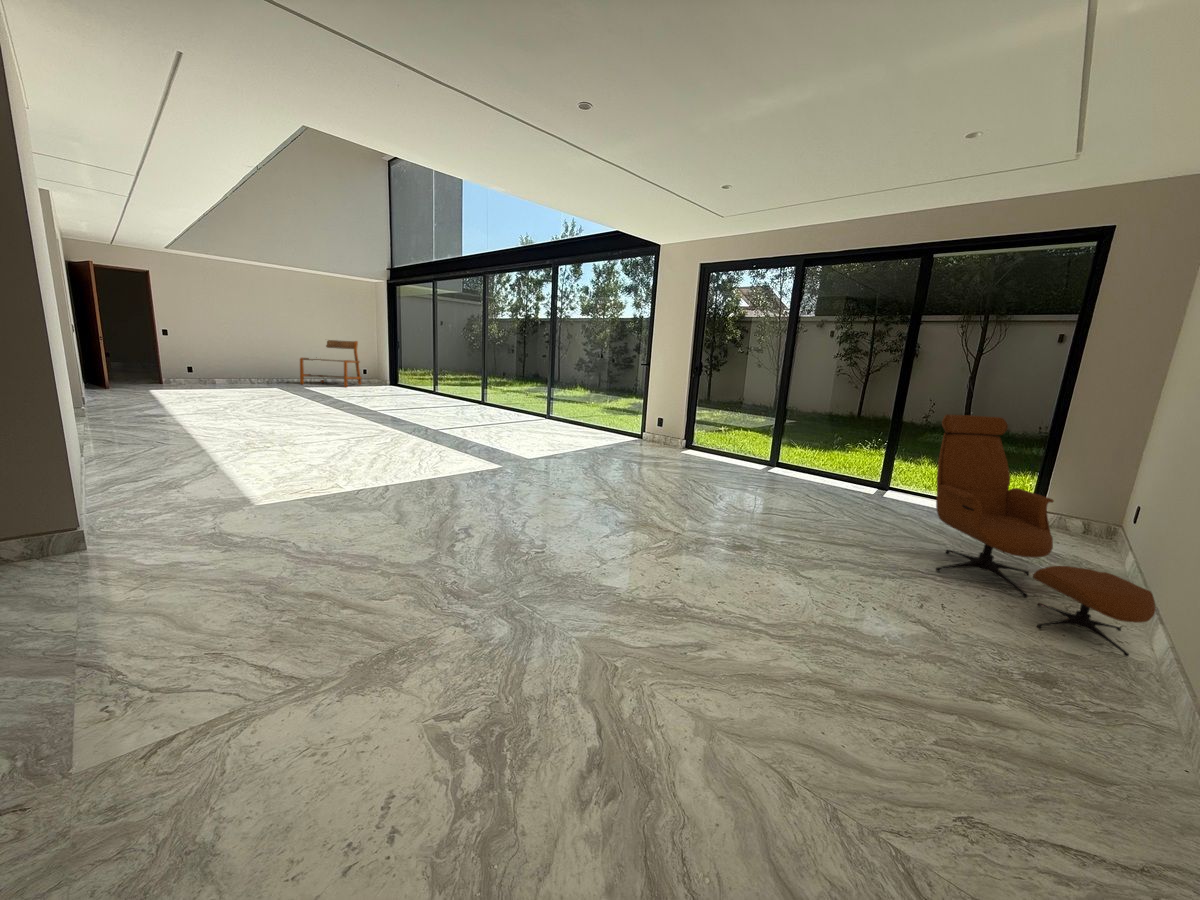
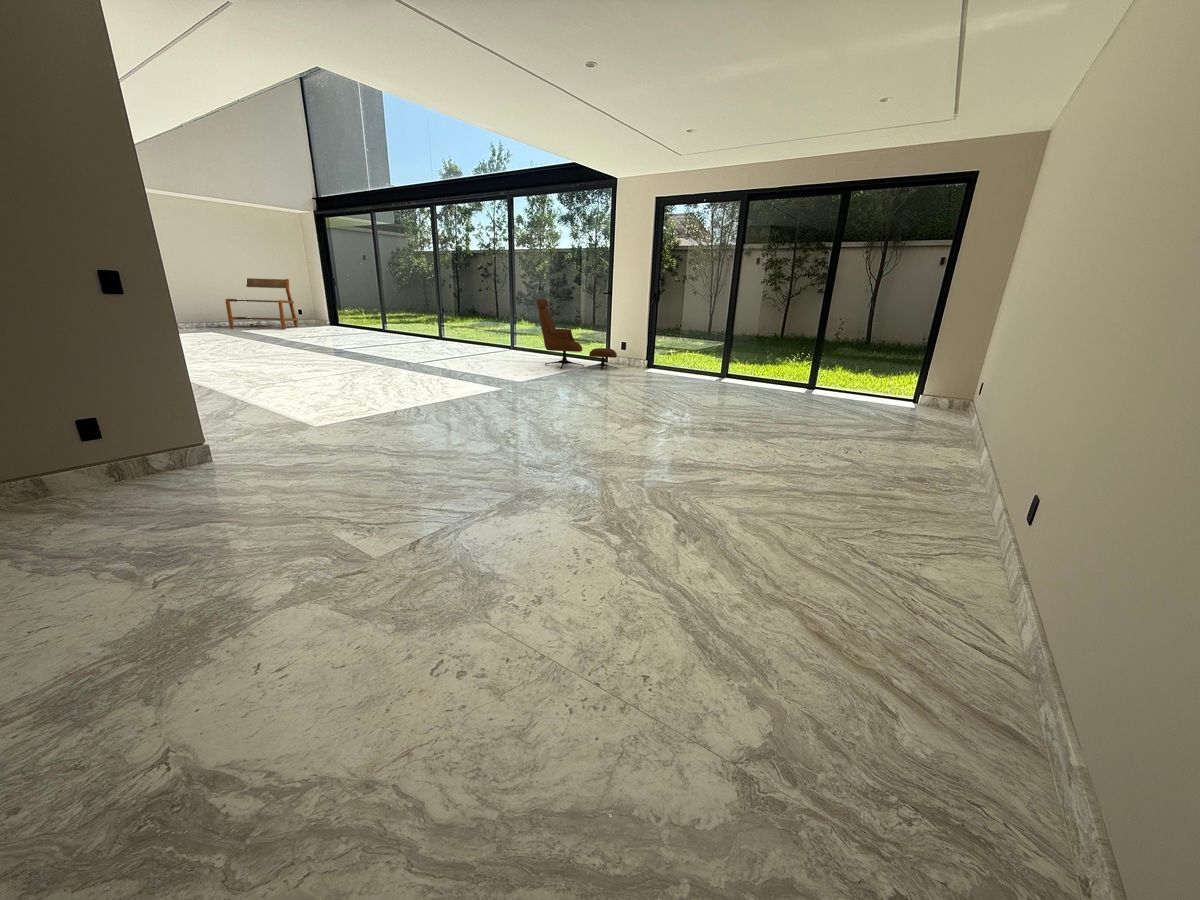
lounge chair: present [936,414,1156,657] -> present [537,299,617,370]

